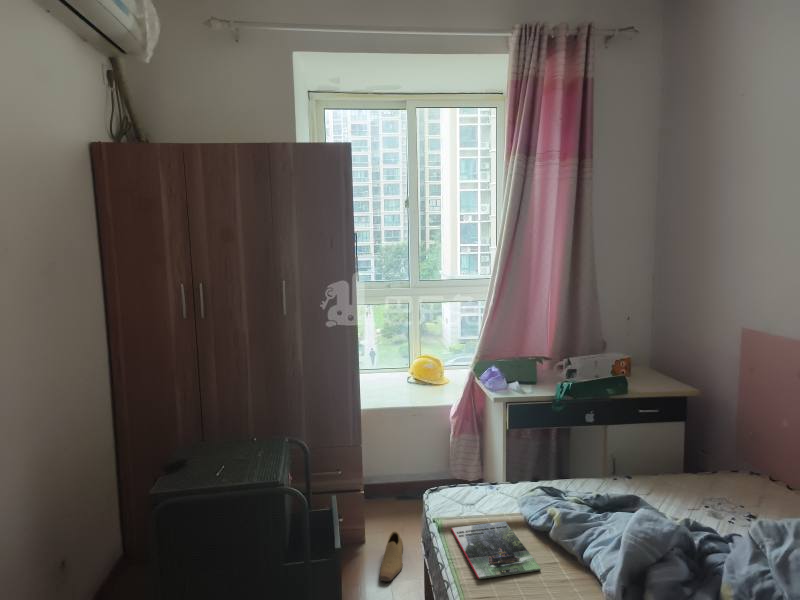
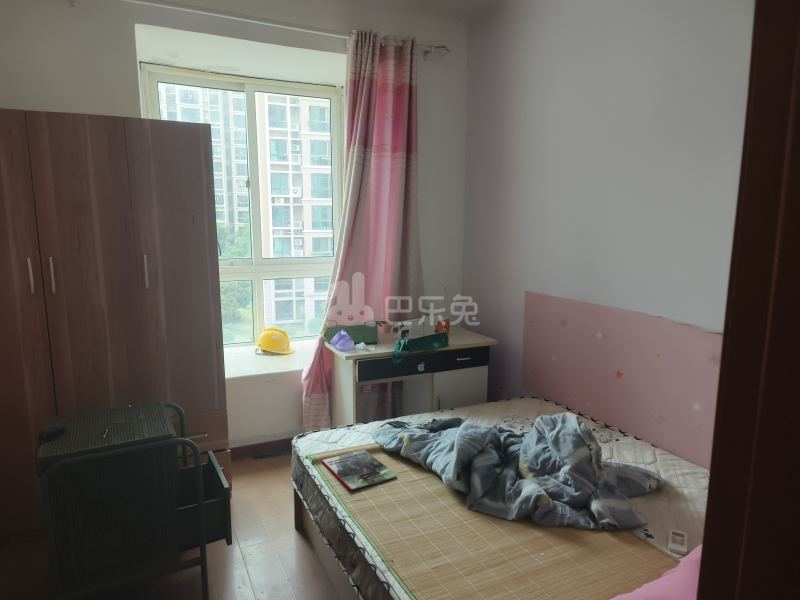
shoe: present [380,532,403,581] -> none [249,484,269,525]

